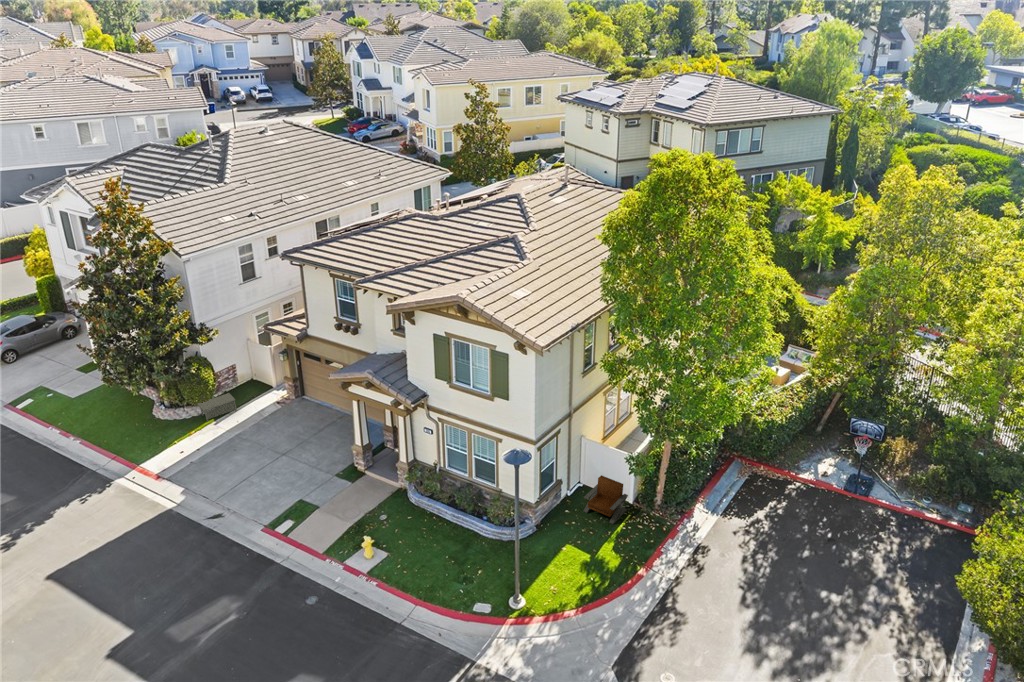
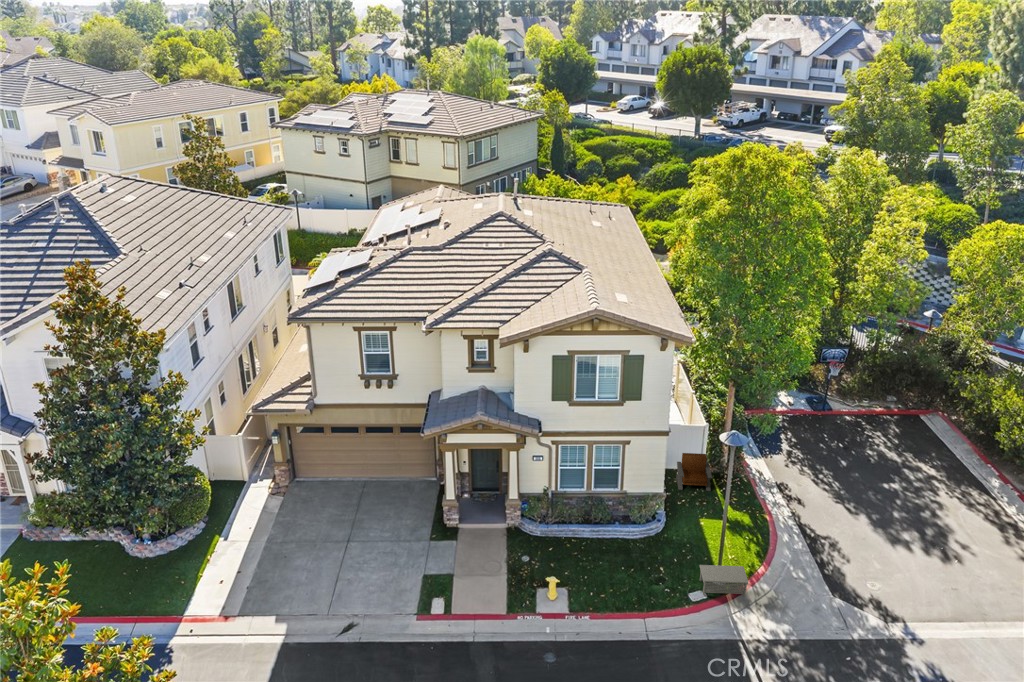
storage bench: present [198,393,237,421] -> present [700,565,748,597]

